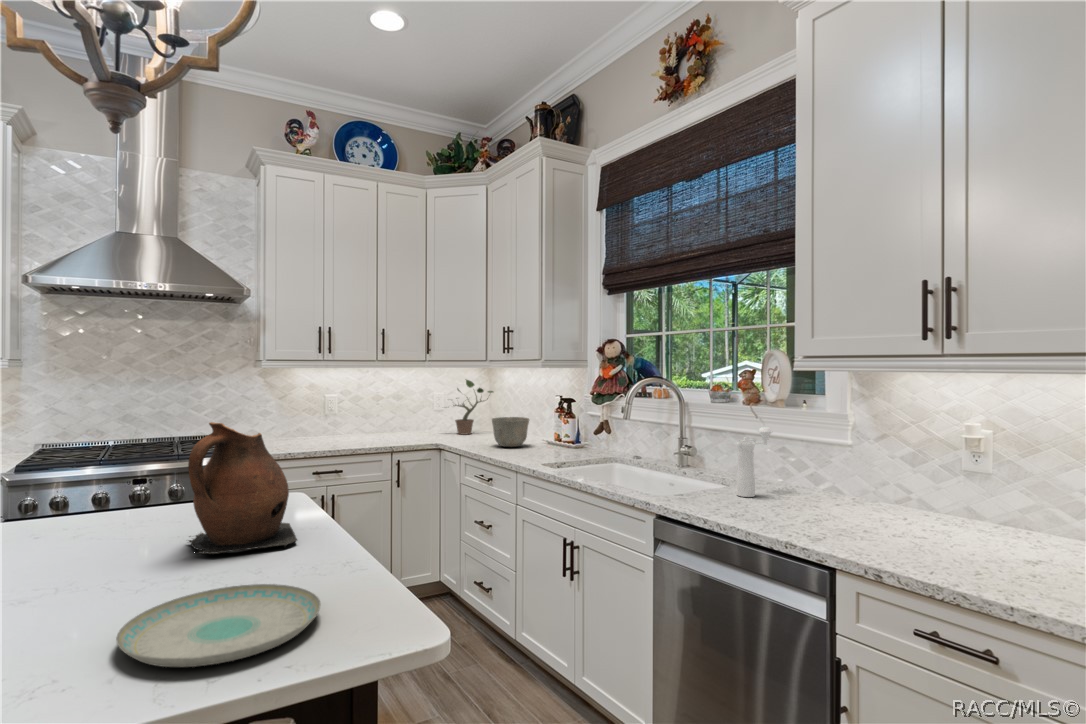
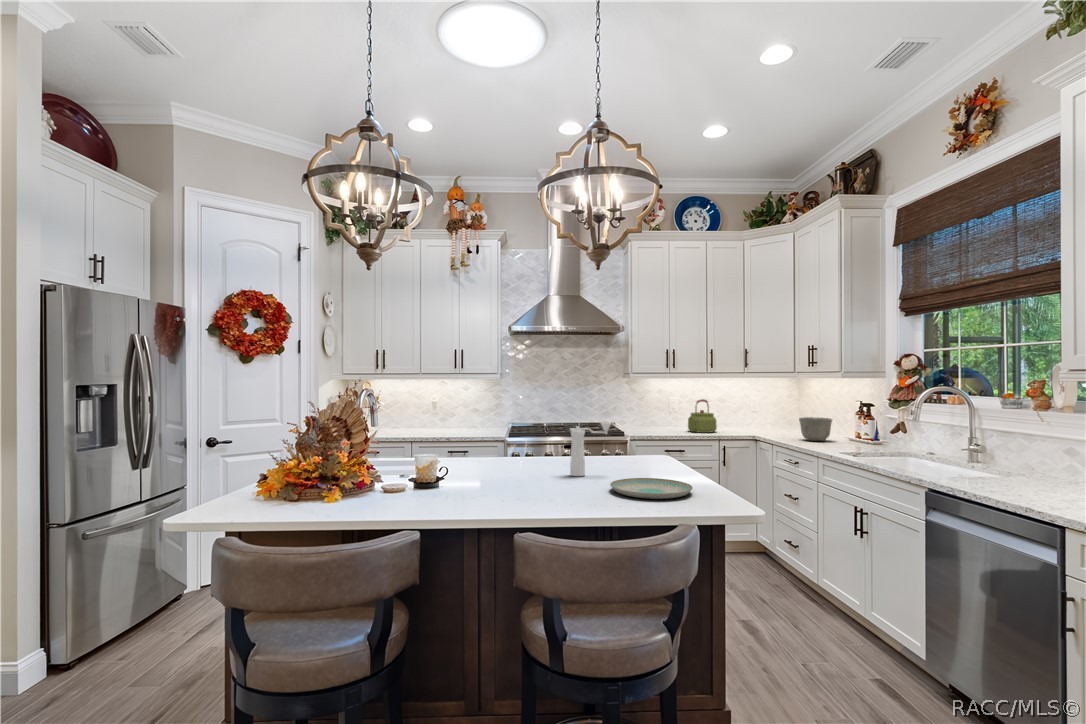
potted plant: present [453,380,493,435] -> none [759,387,803,432]
kettle: none [350,397,389,443] -> present [688,399,717,433]
ceramic pitcher: present [188,422,297,554] -> none [616,403,672,471]
pepper mill: present [737,427,772,497] -> present [570,420,611,476]

